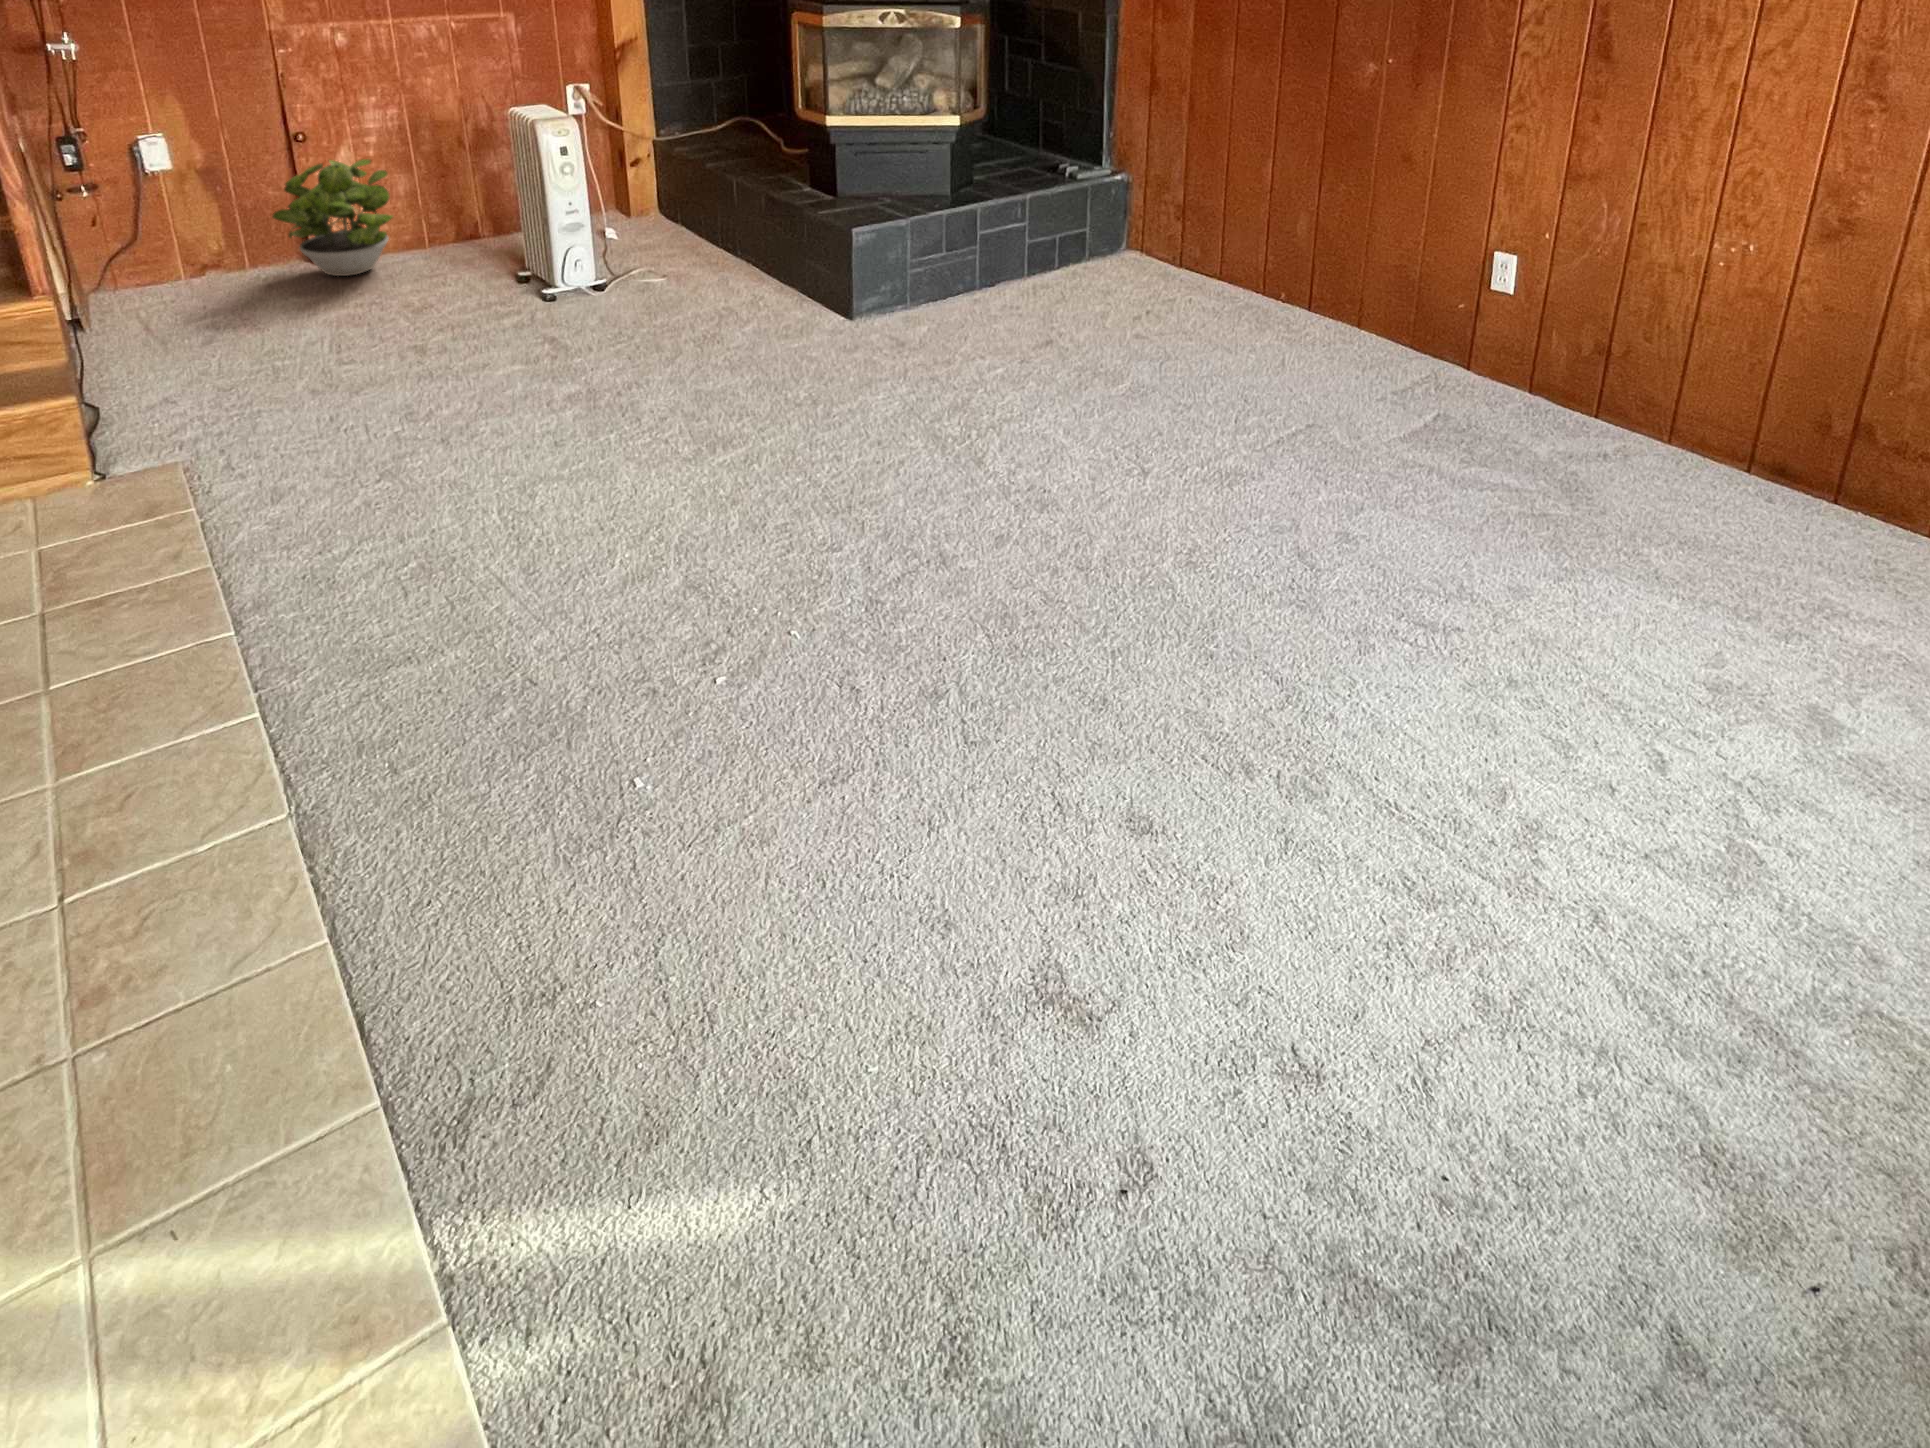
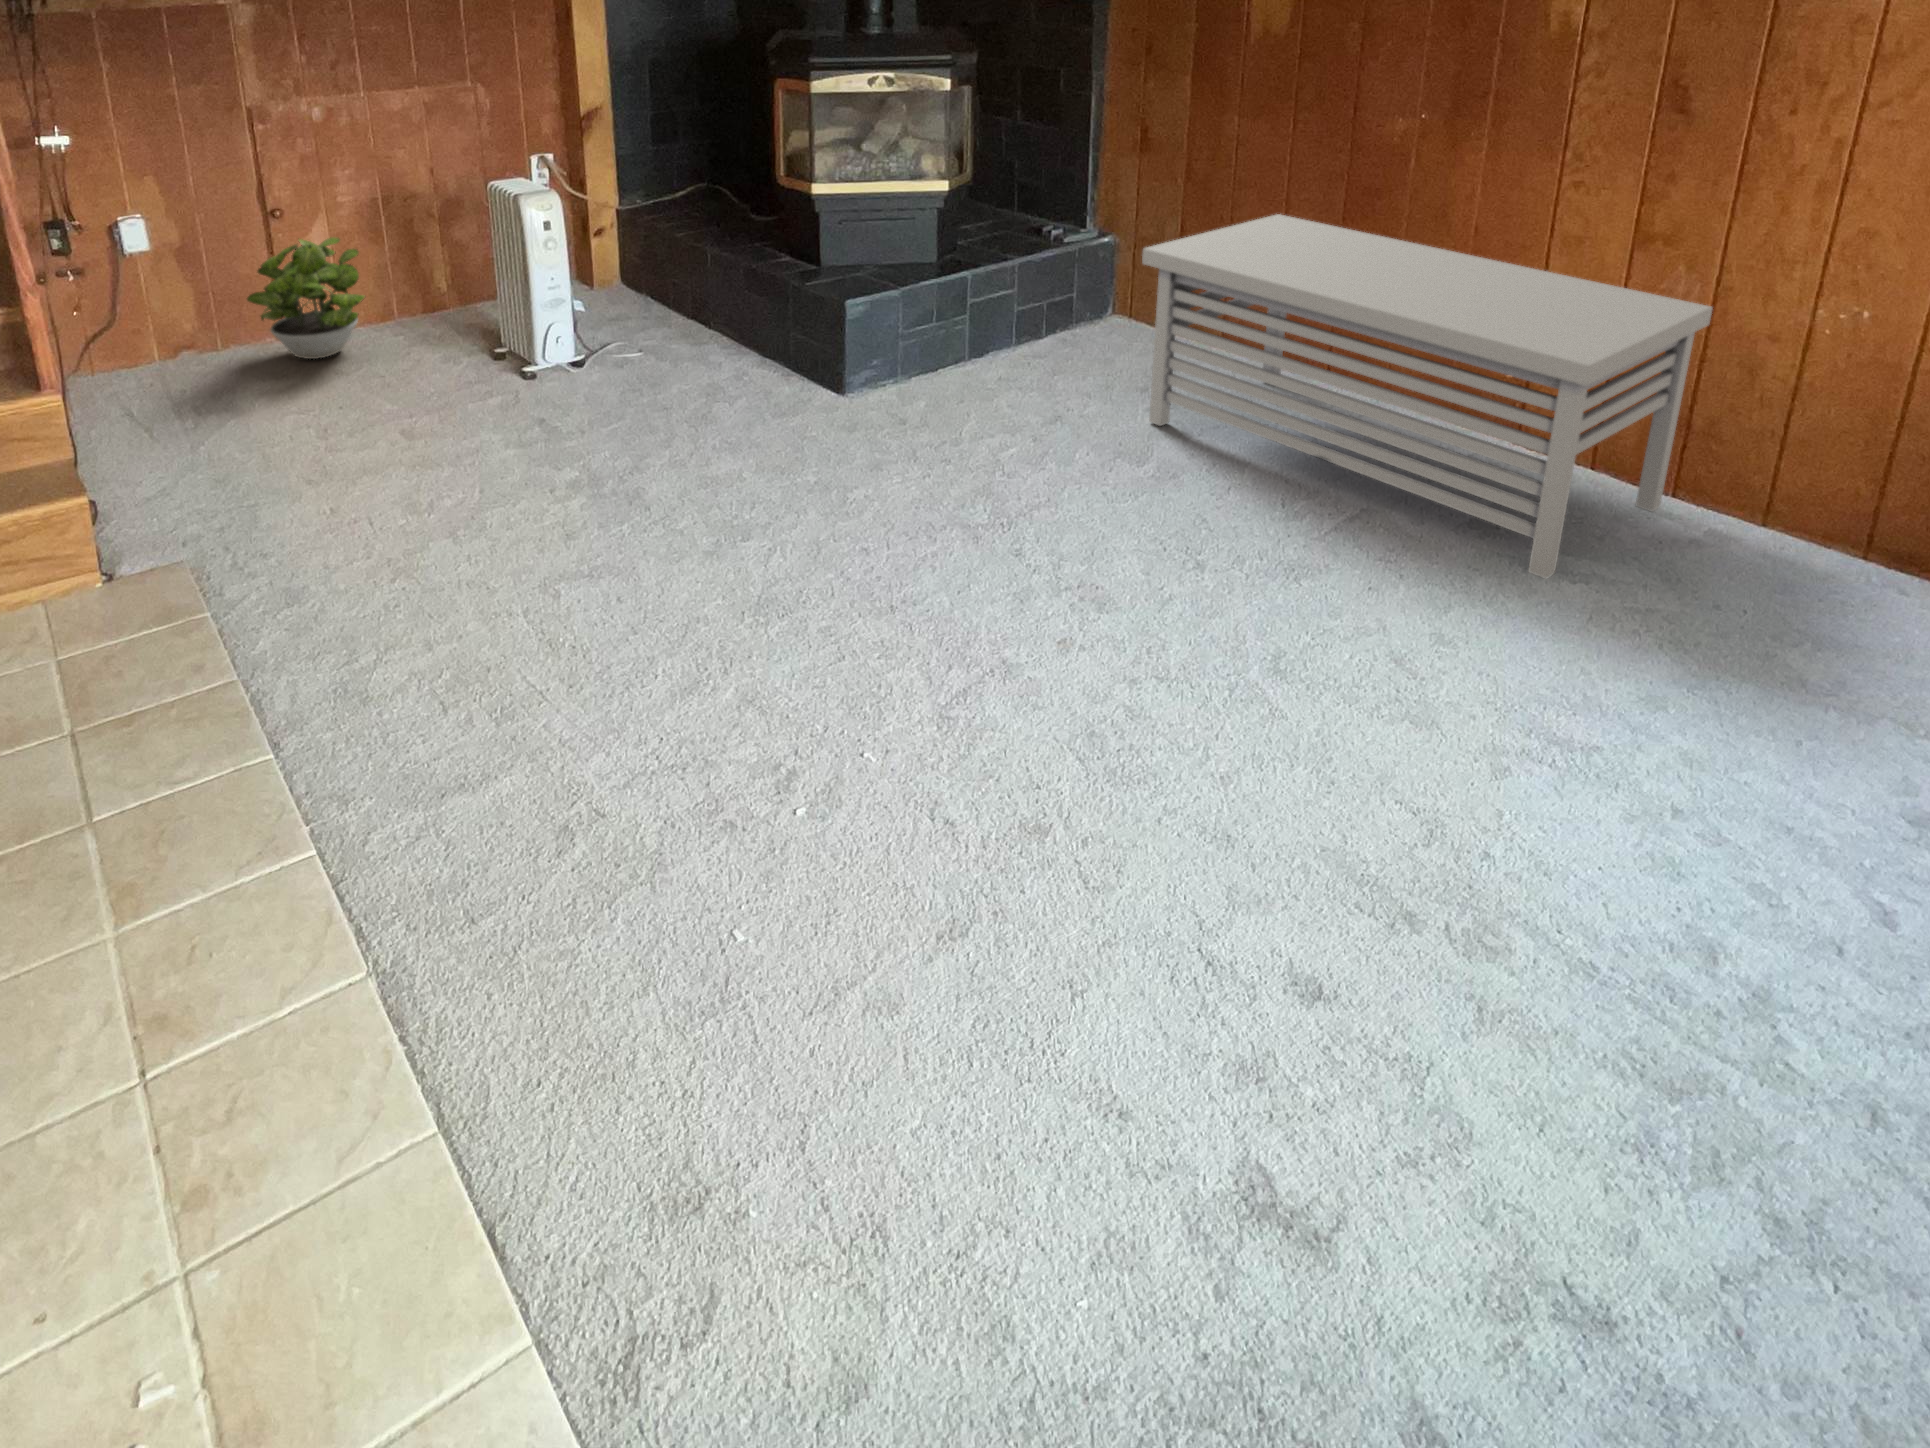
storage bench: none [1121,152,1614,483] -> present [1142,214,1713,579]

